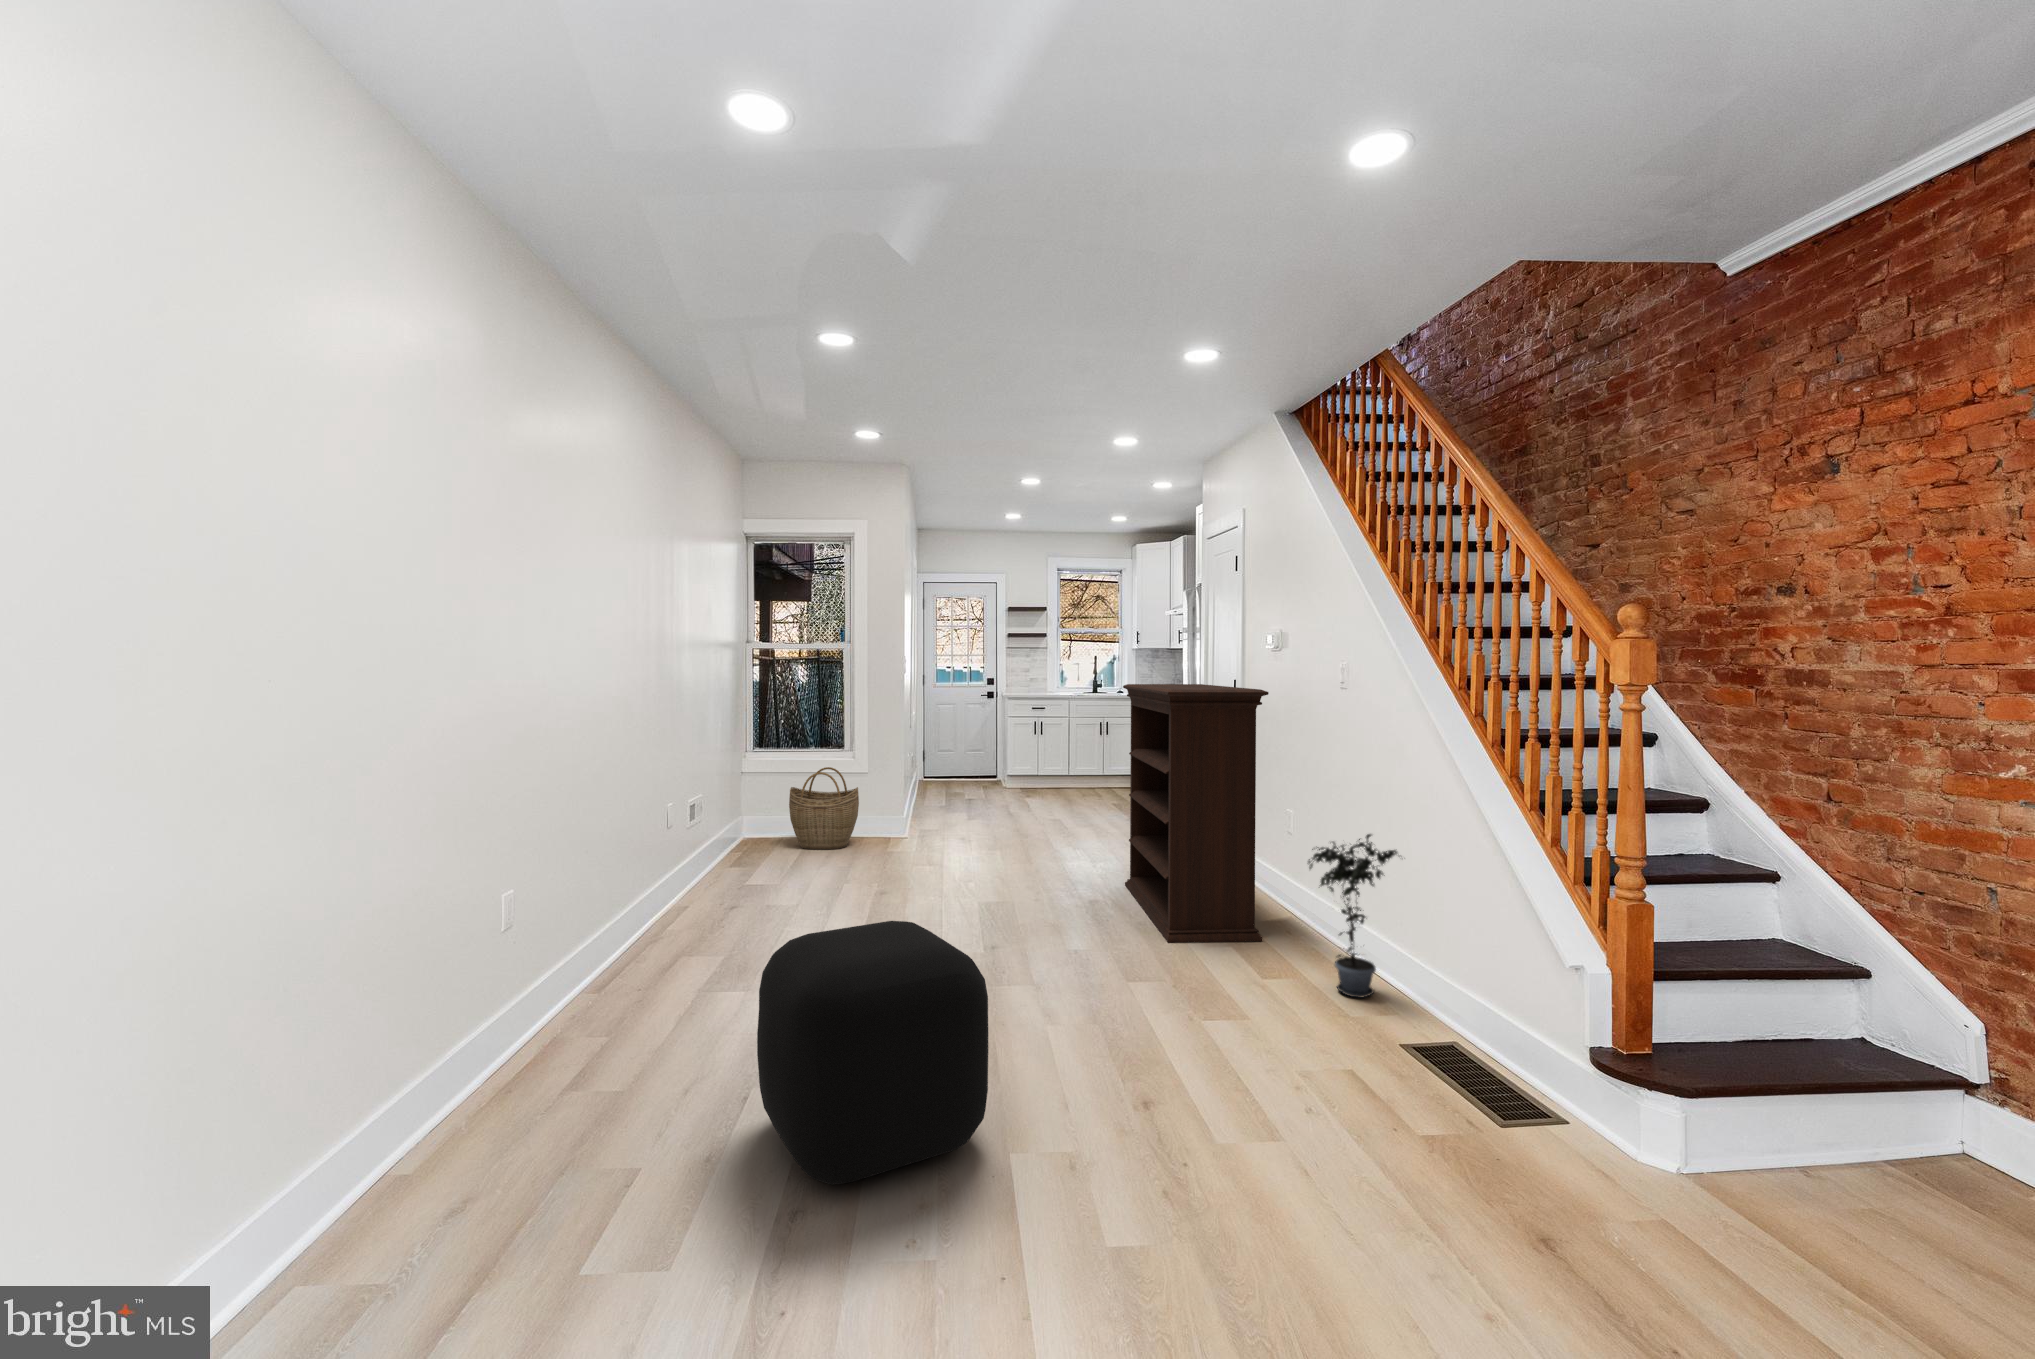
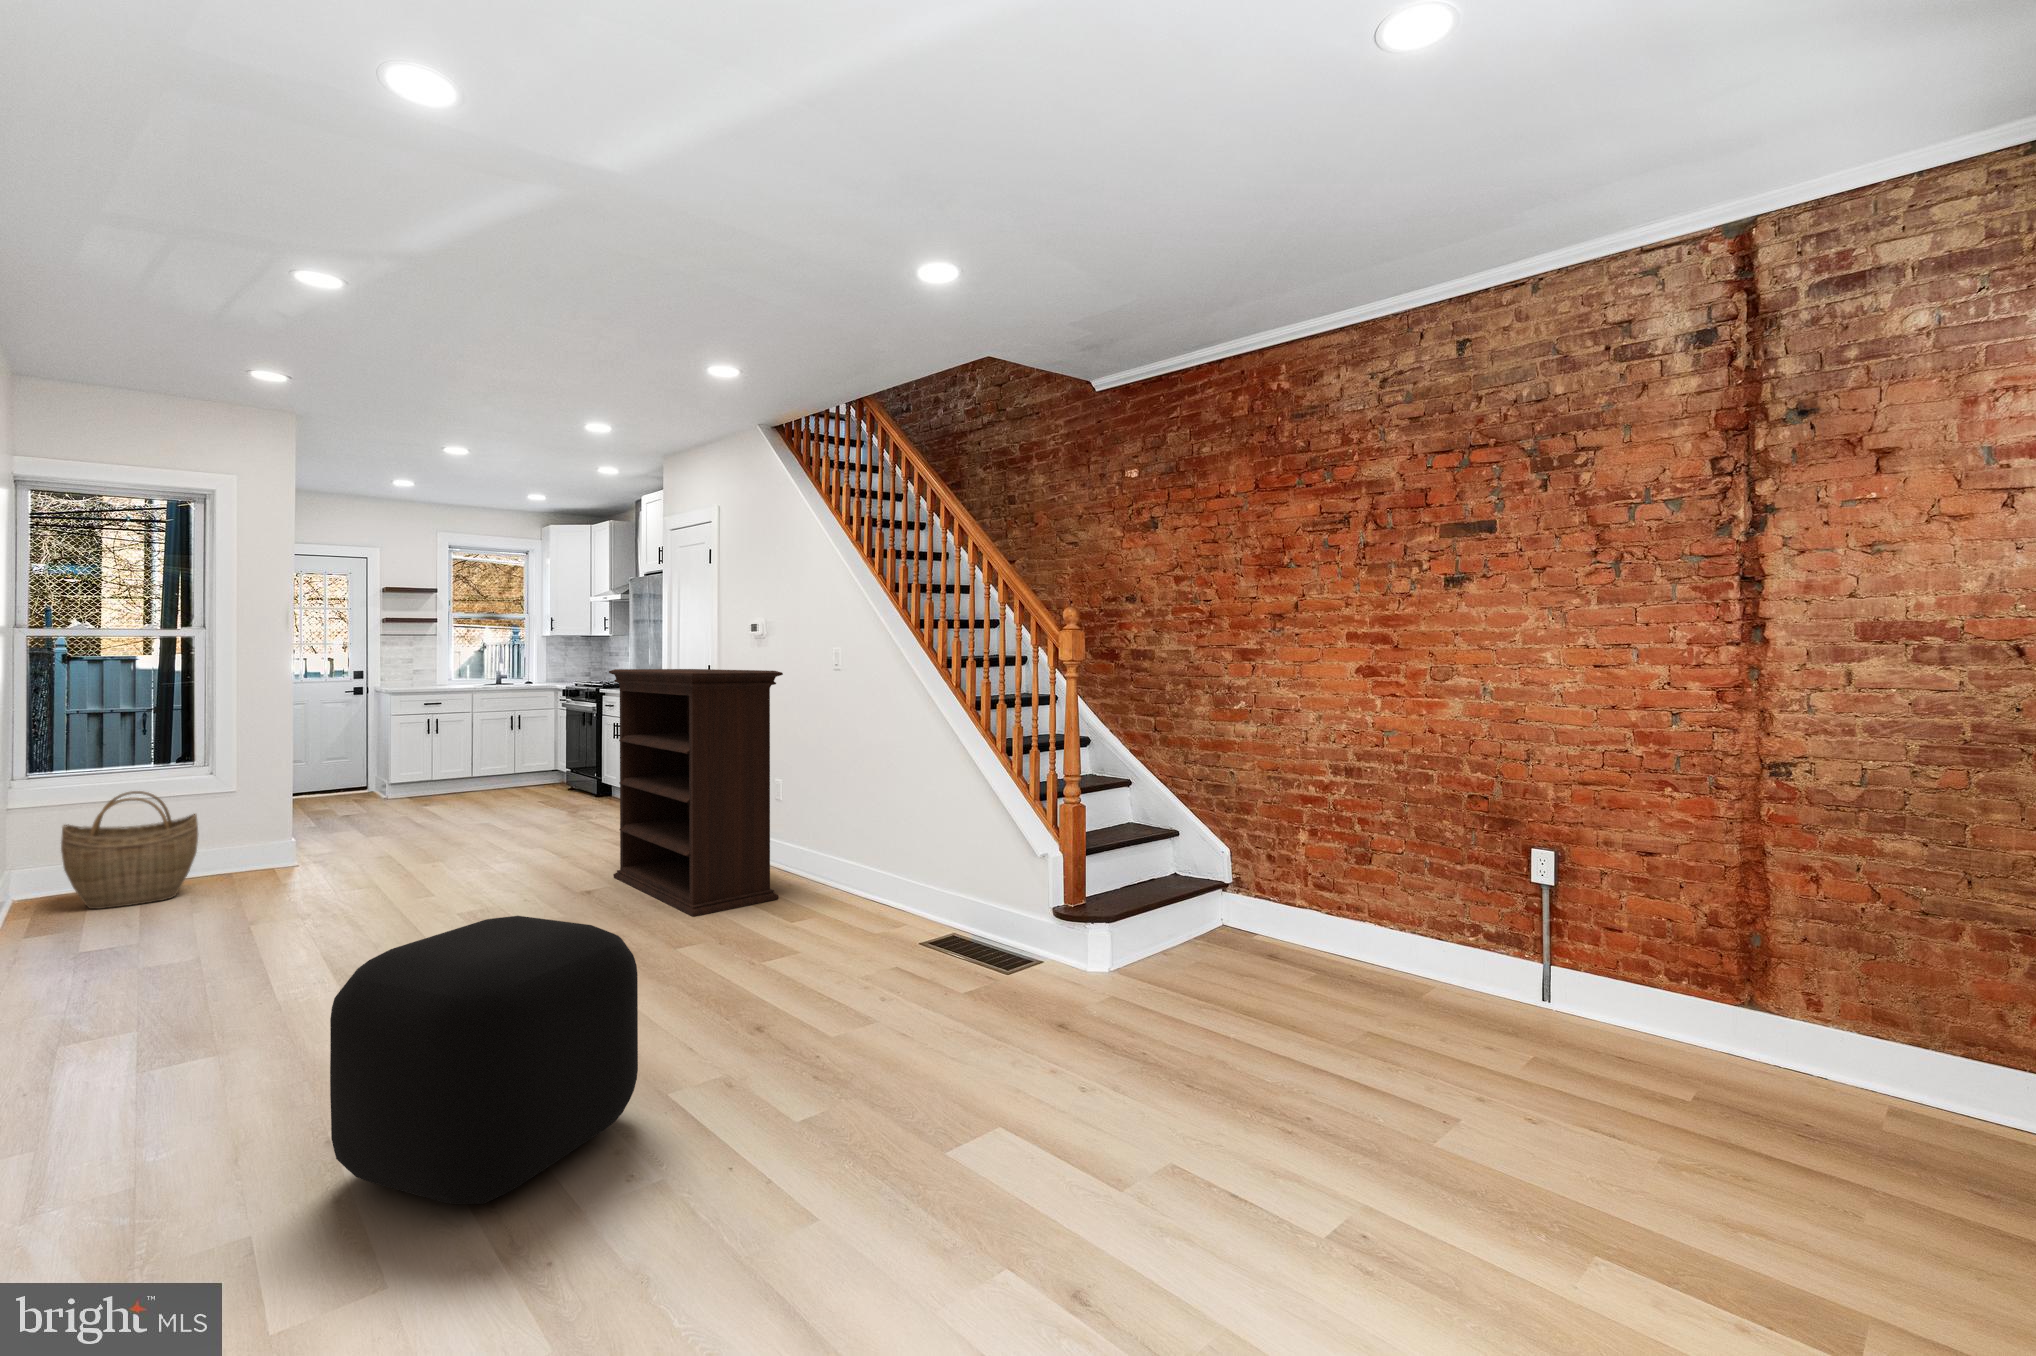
potted plant: present [1308,834,1397,998] -> none [839,786,908,923]

